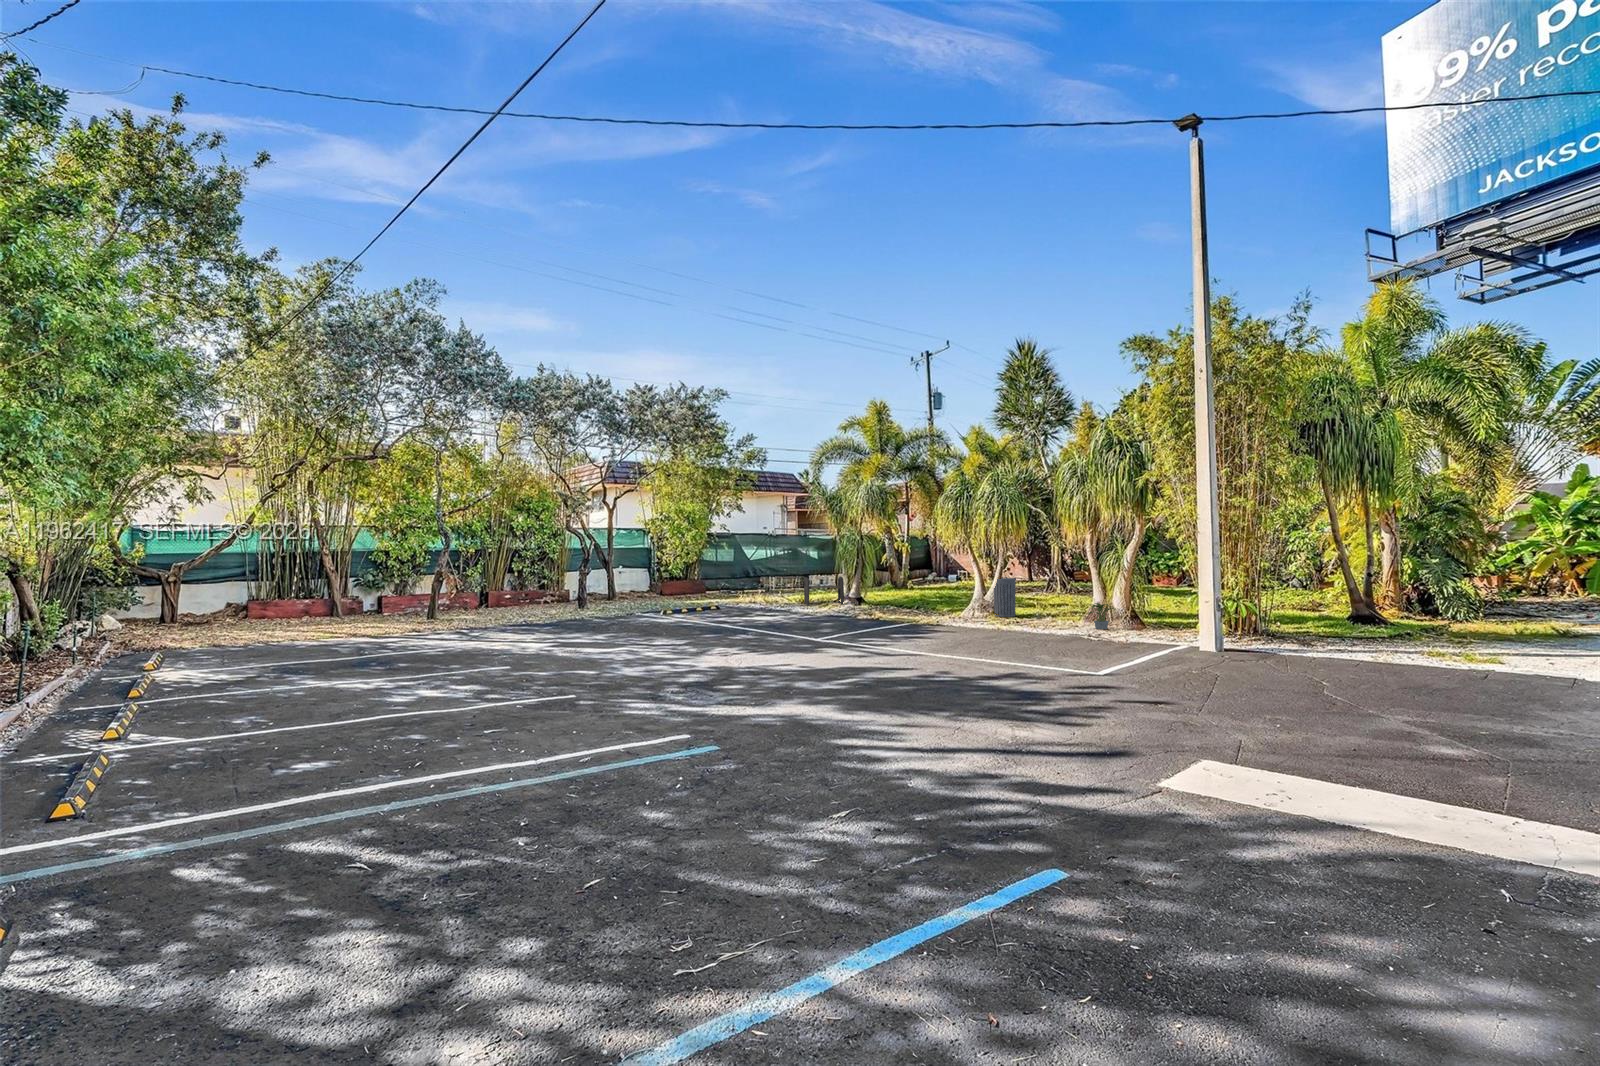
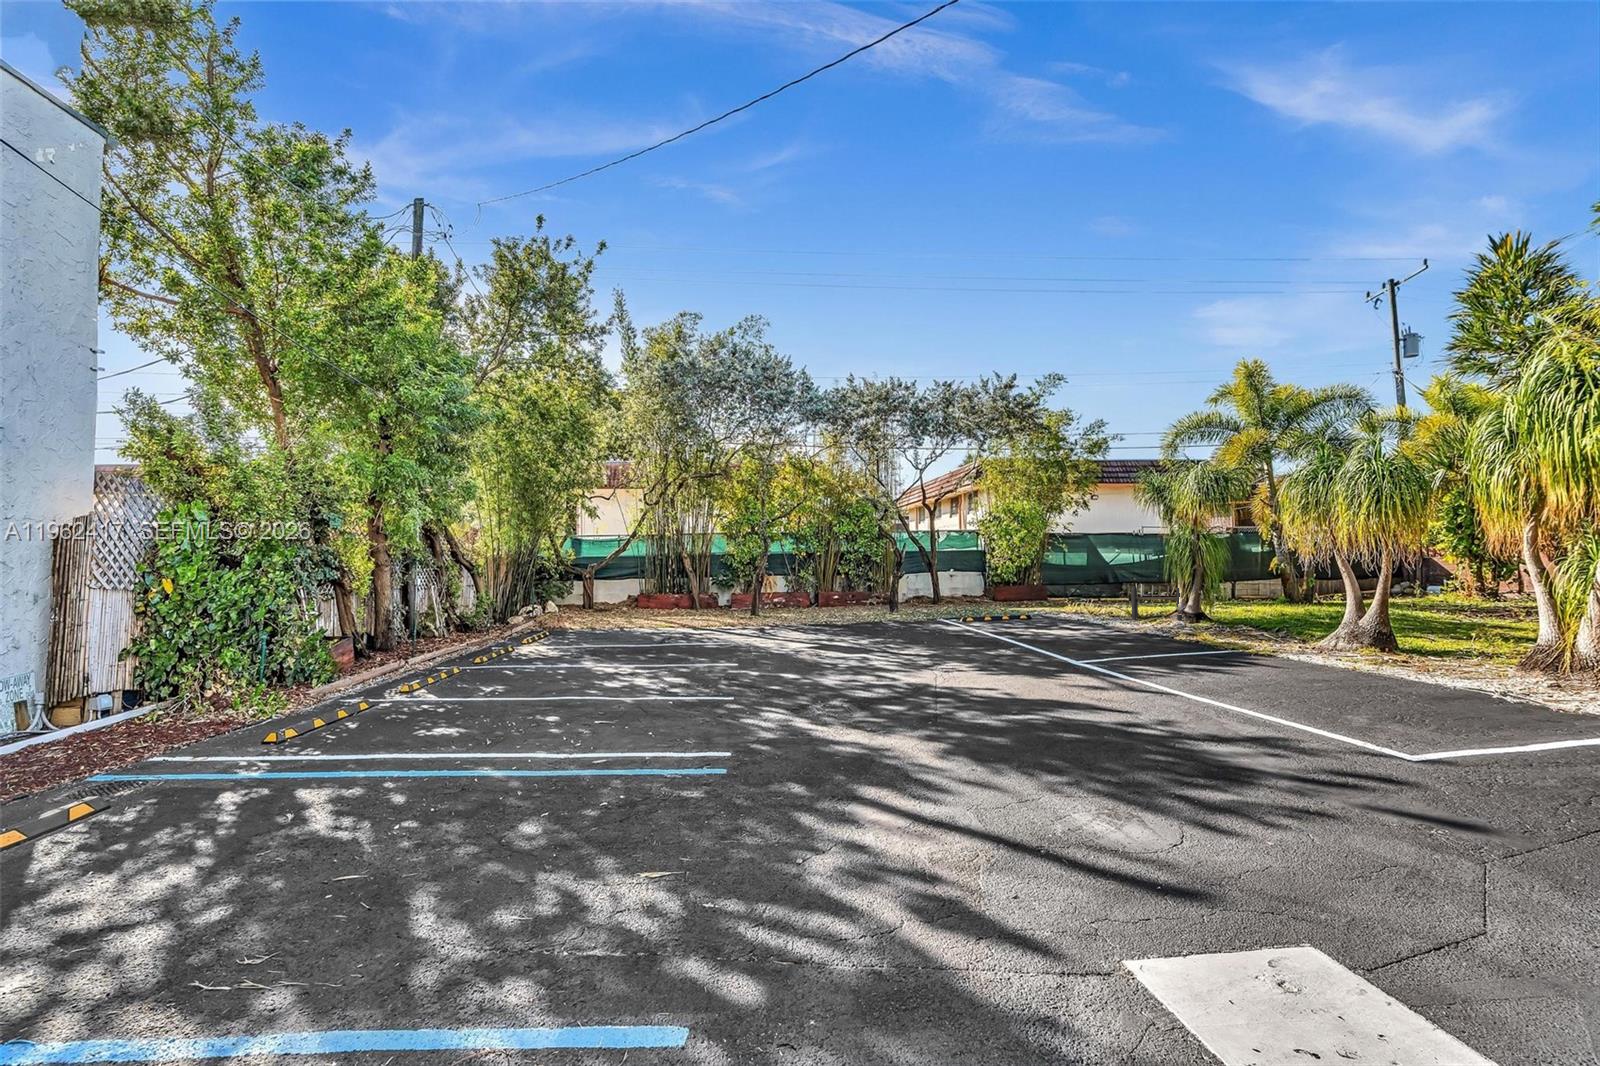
trash can: present [994,577,1016,617] -> none [1368,593,1407,649]
potted plant: present [1089,603,1116,629] -> none [1497,637,1559,679]

